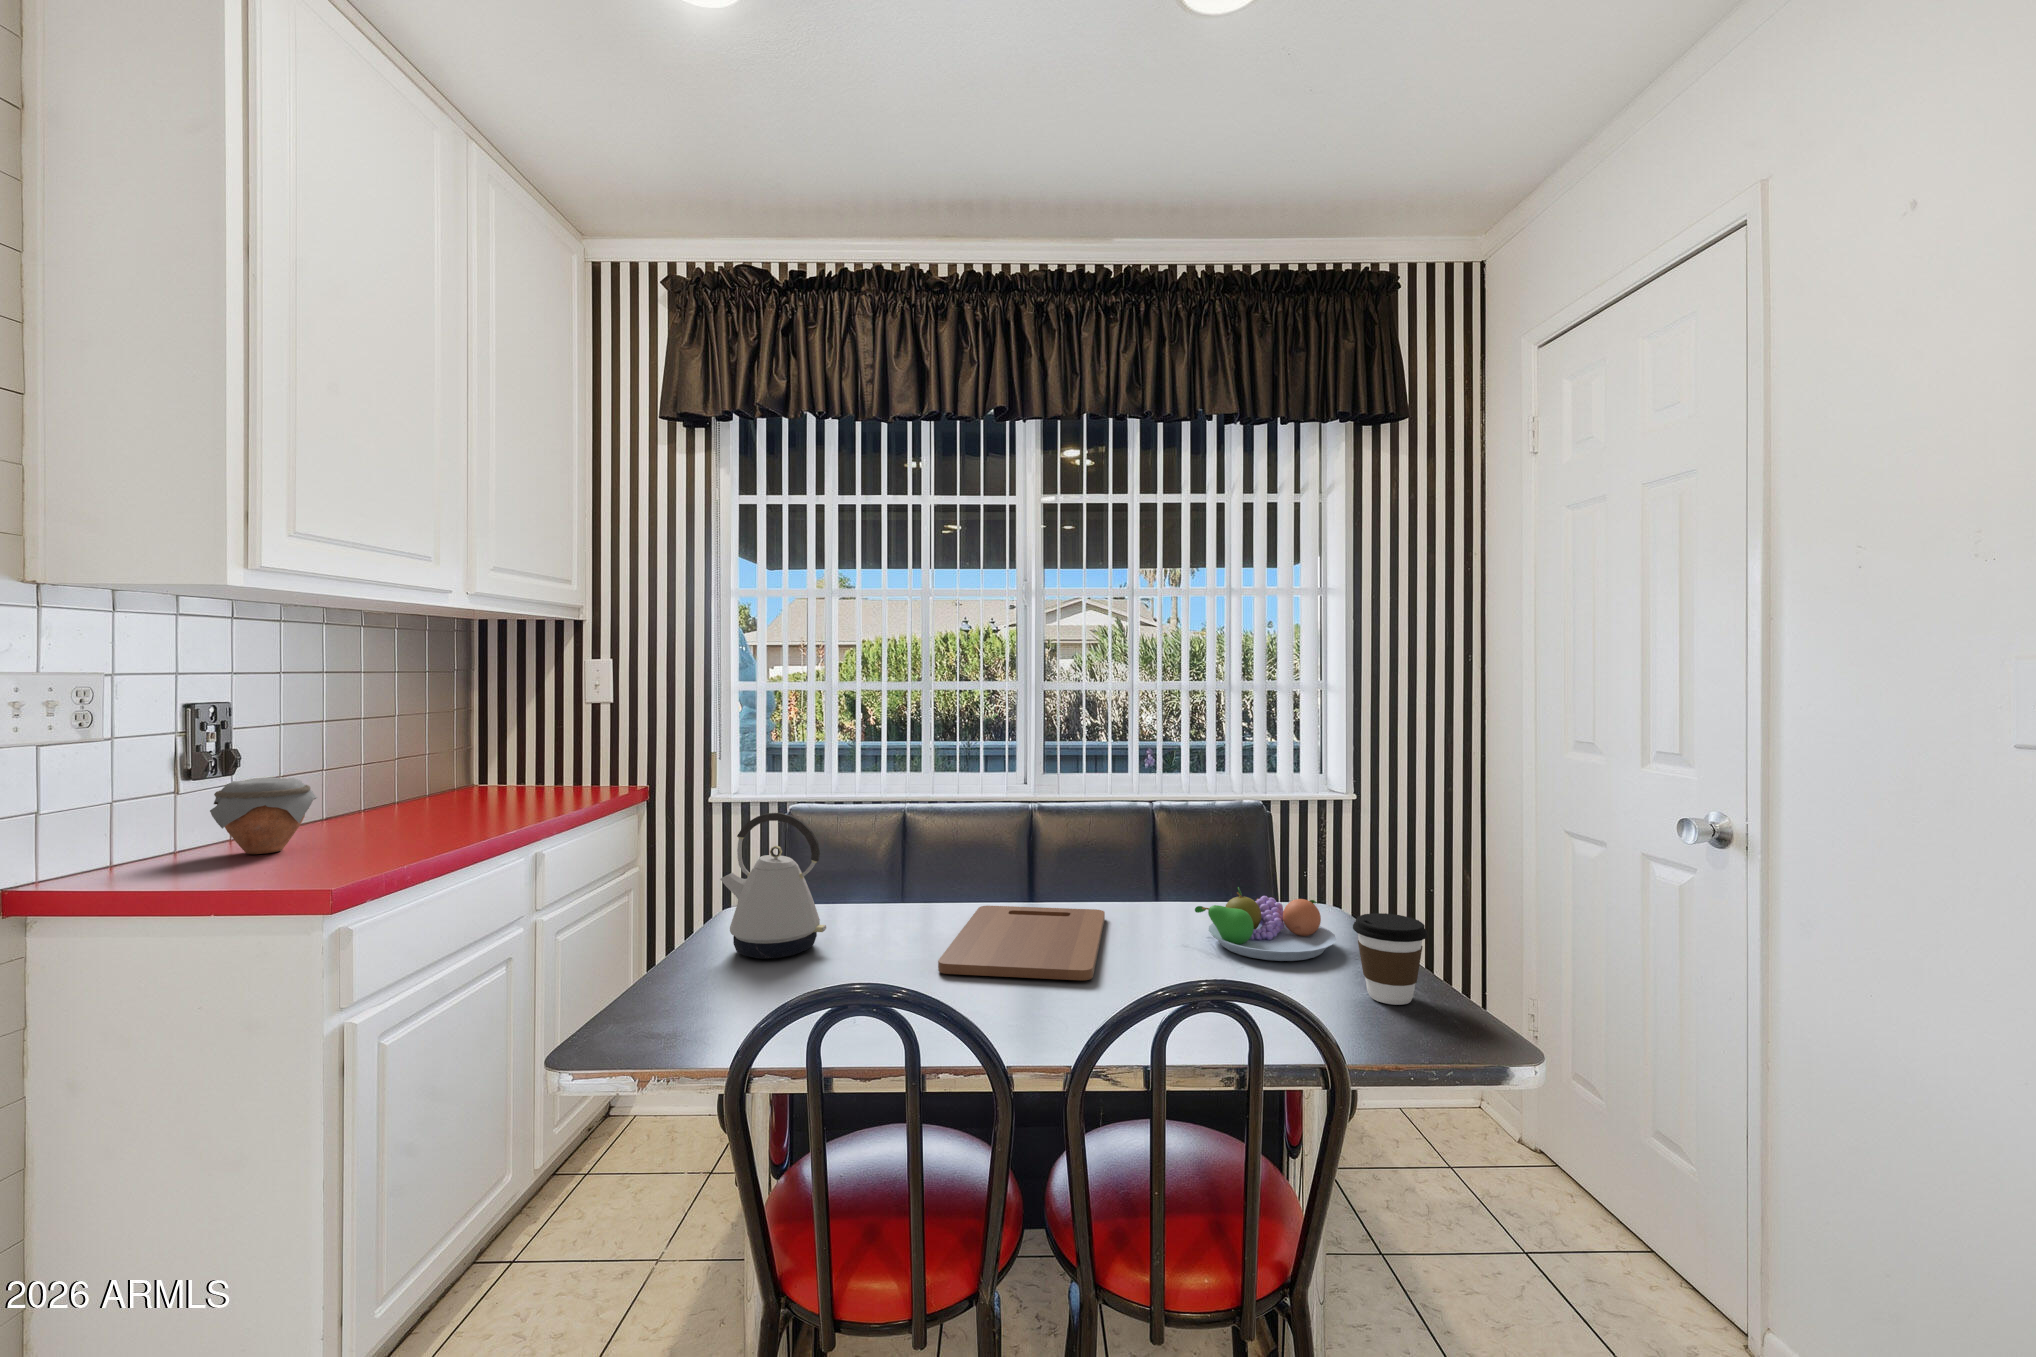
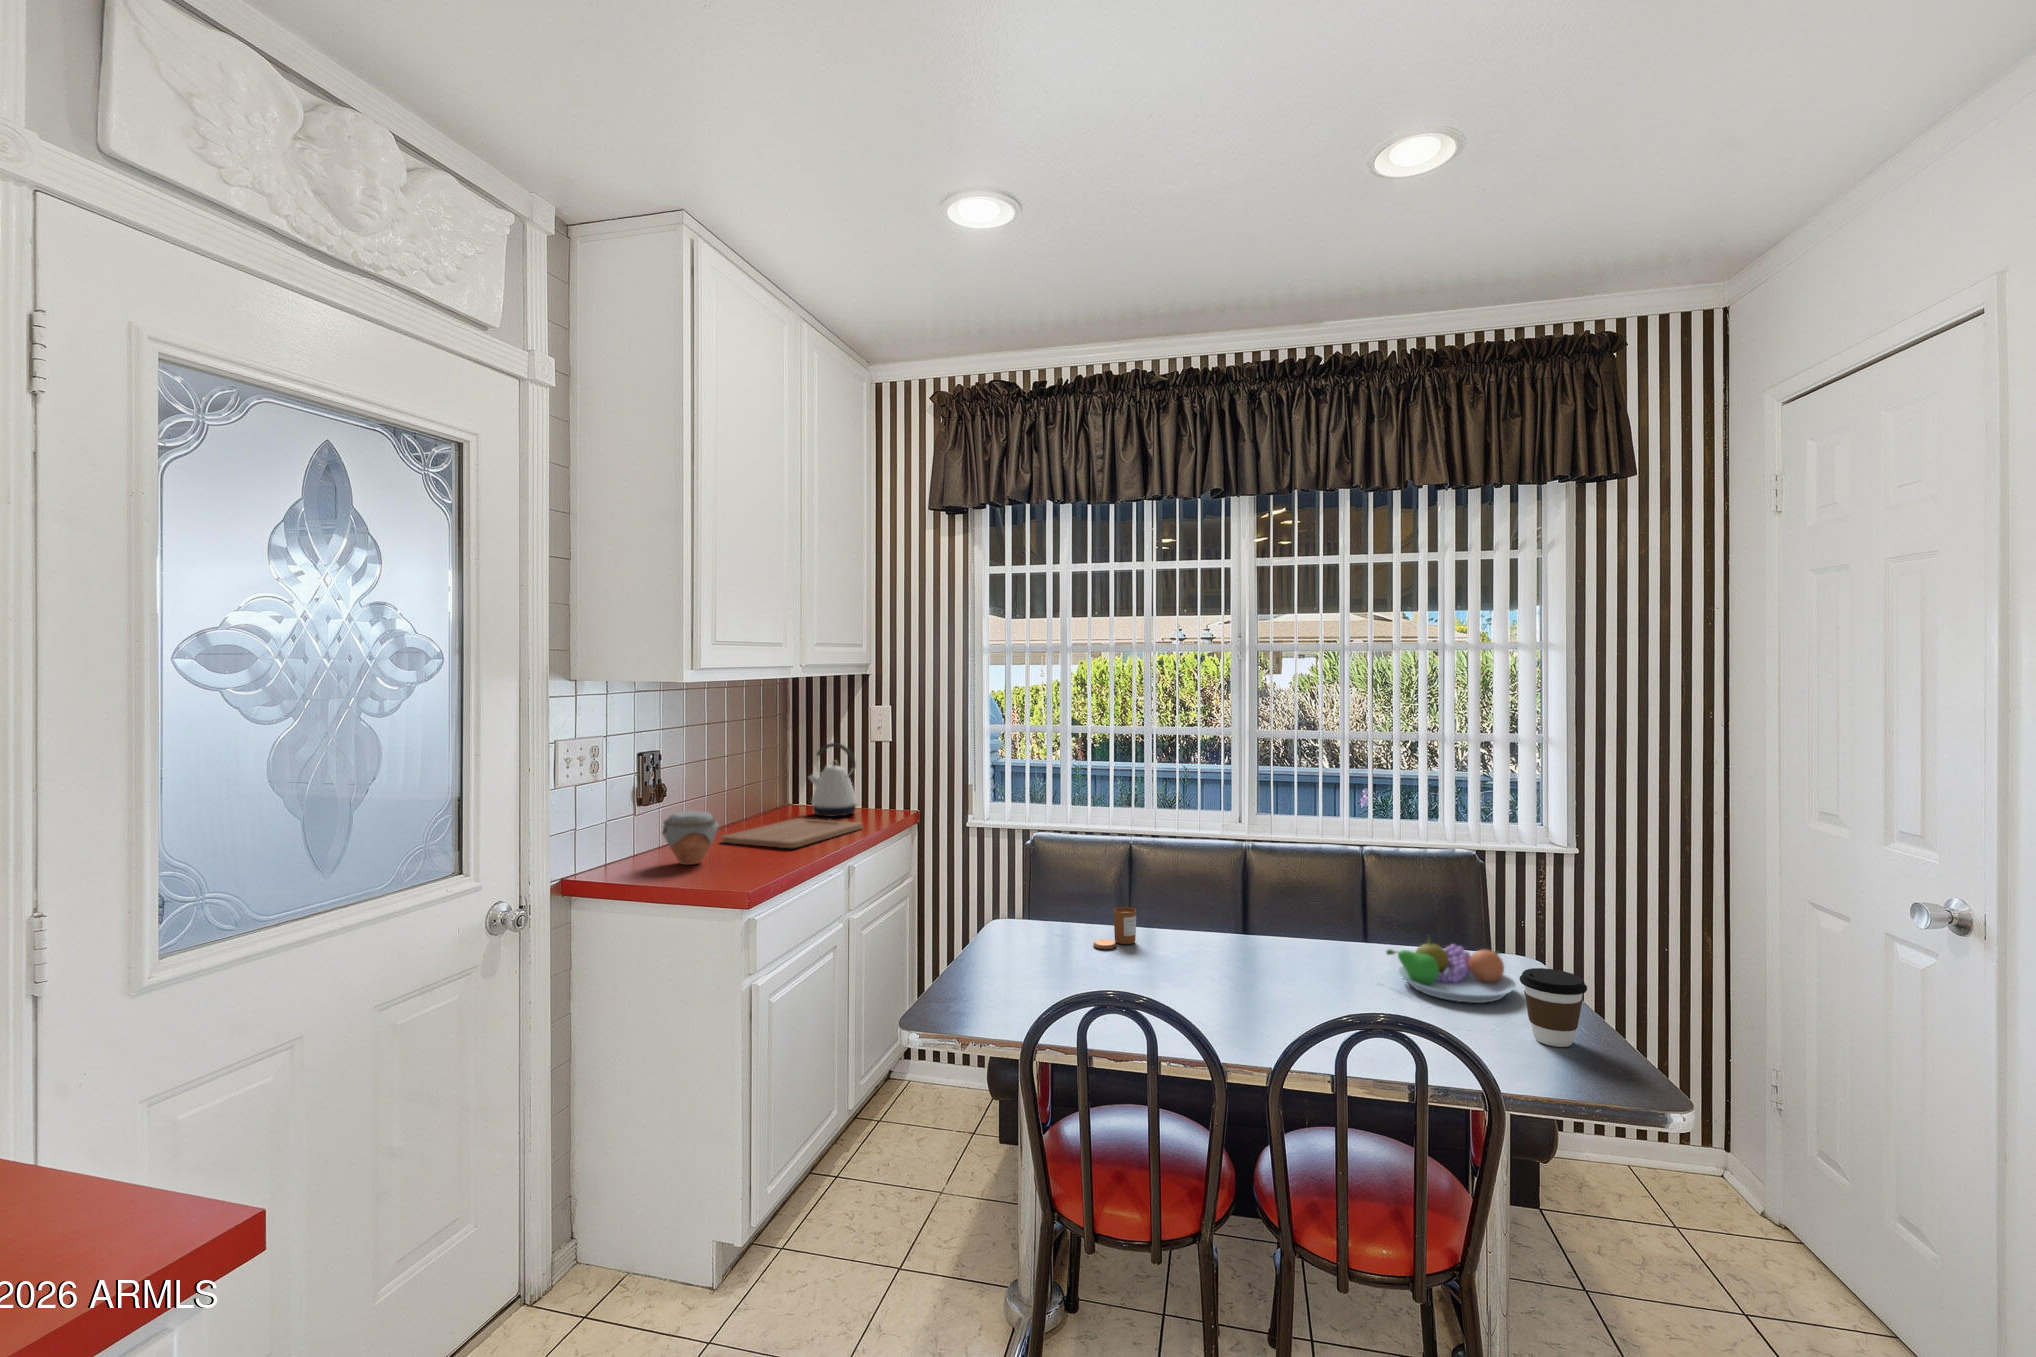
kettle: present [720,813,826,959] -> present [809,743,858,817]
candle: none [849,878,904,931] -> present [1093,907,1136,949]
cutting board: present [938,906,1105,980] -> present [722,818,862,848]

